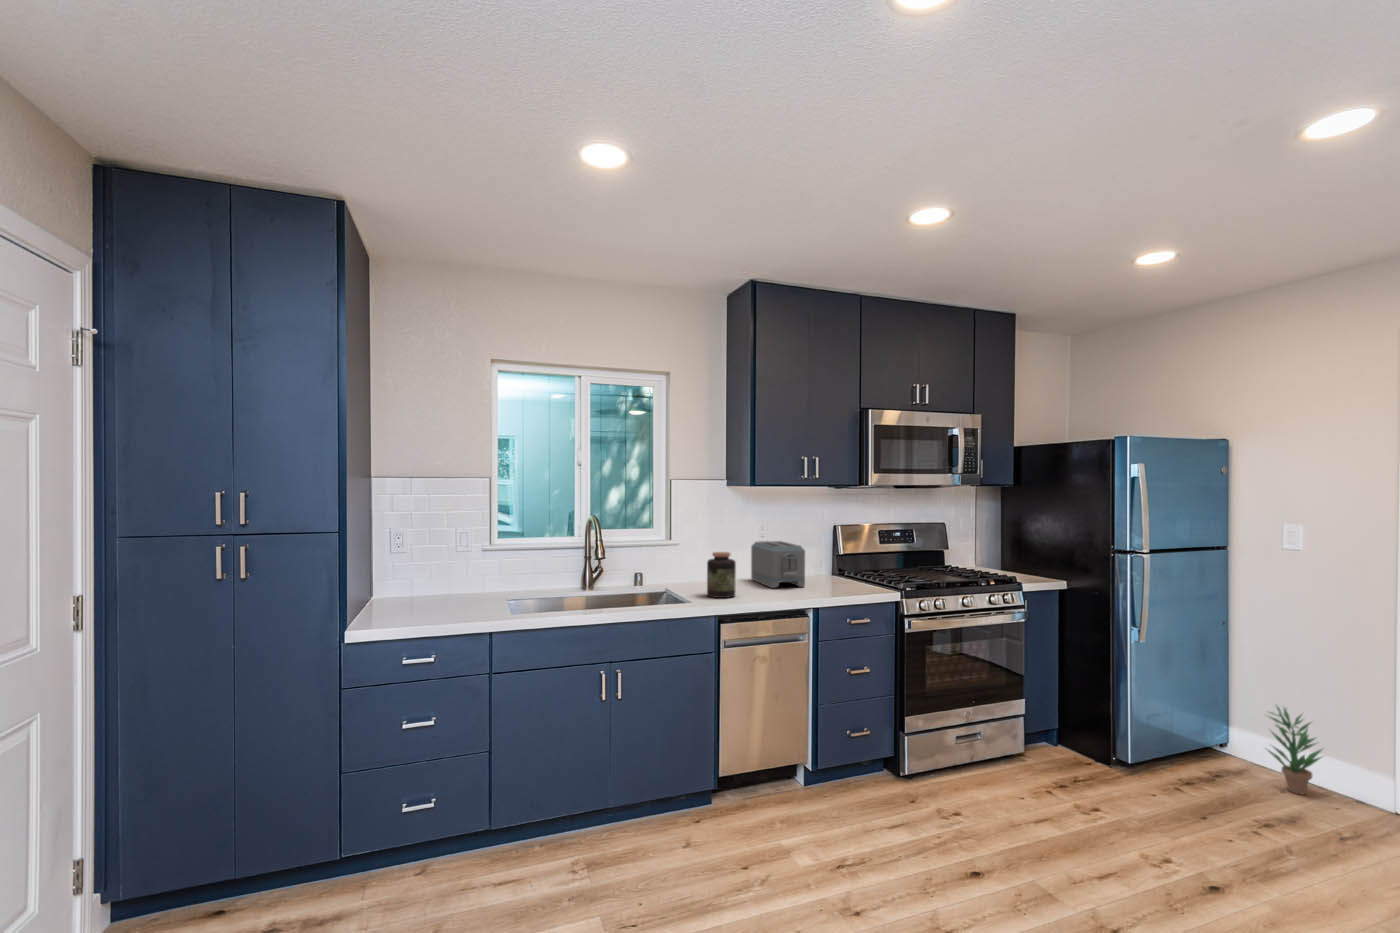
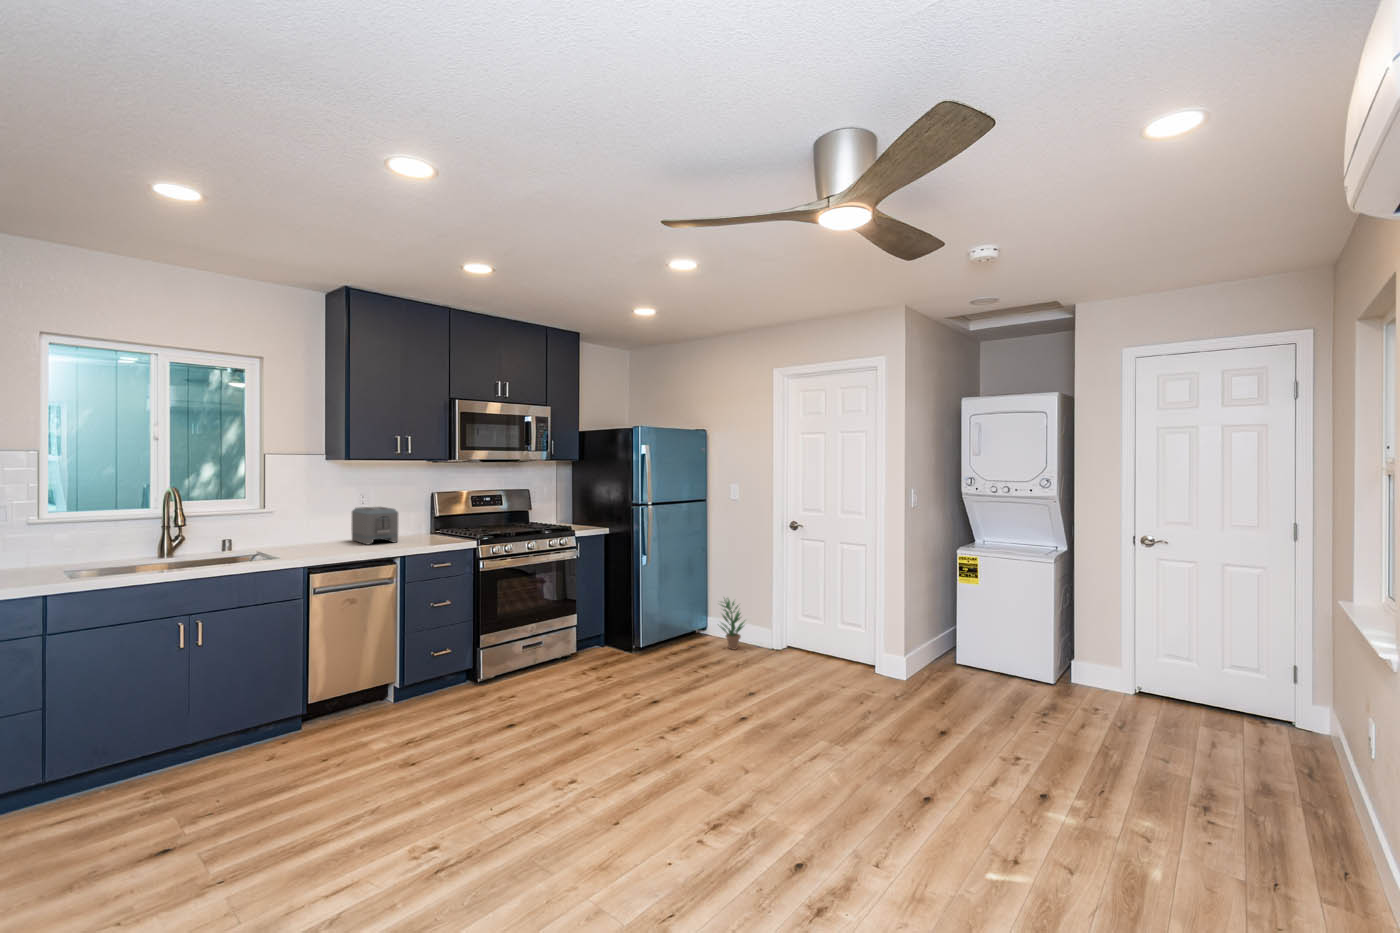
jar: present [707,552,736,598] -> none [298,515,327,554]

